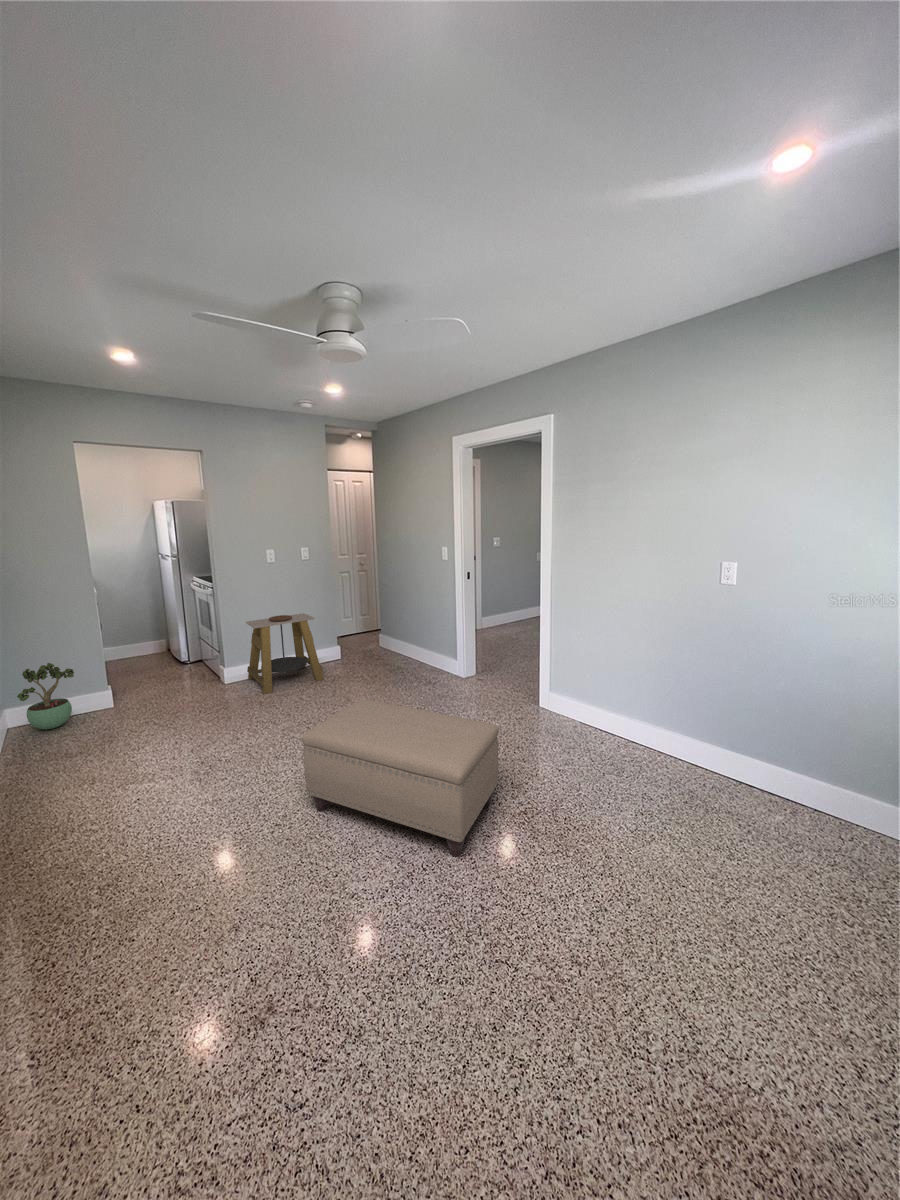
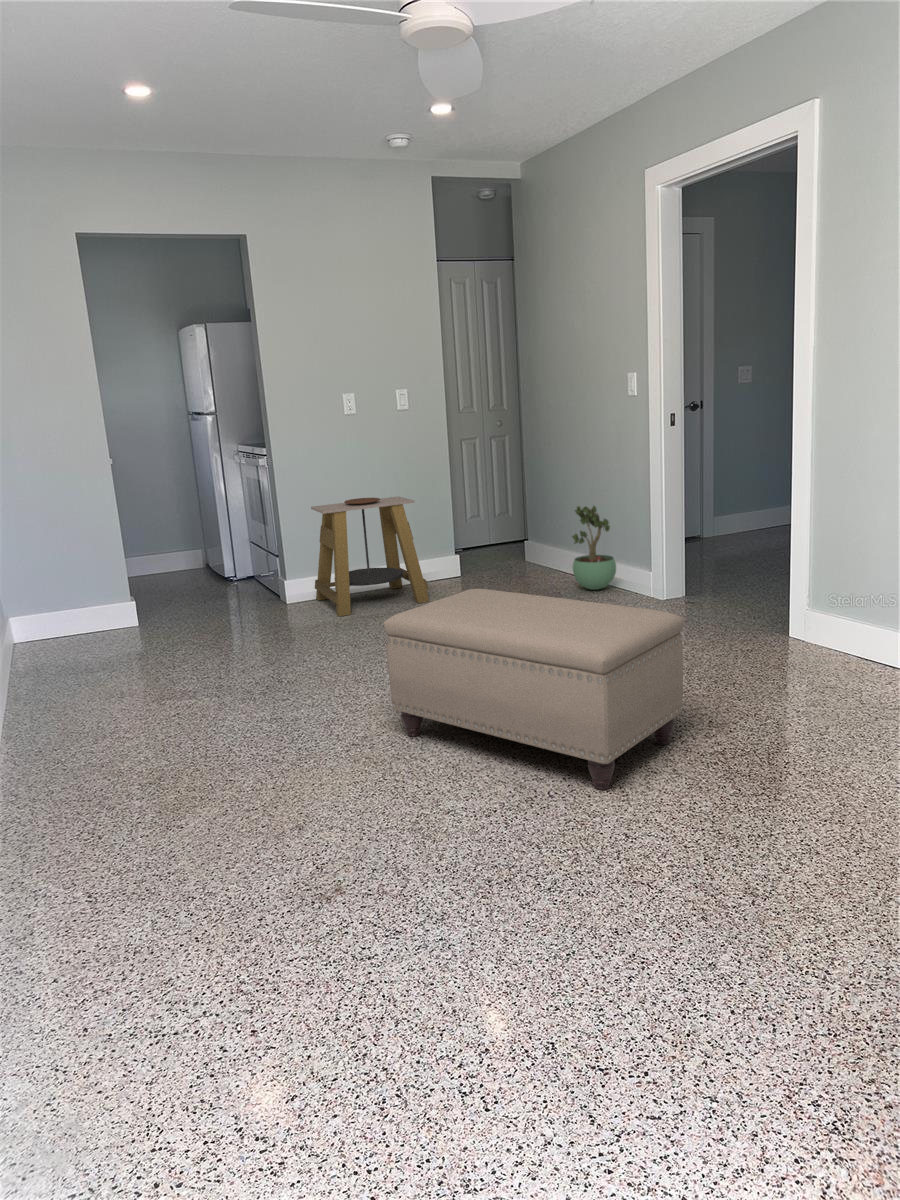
potted plant: present [17,663,74,729] -> present [572,506,616,590]

